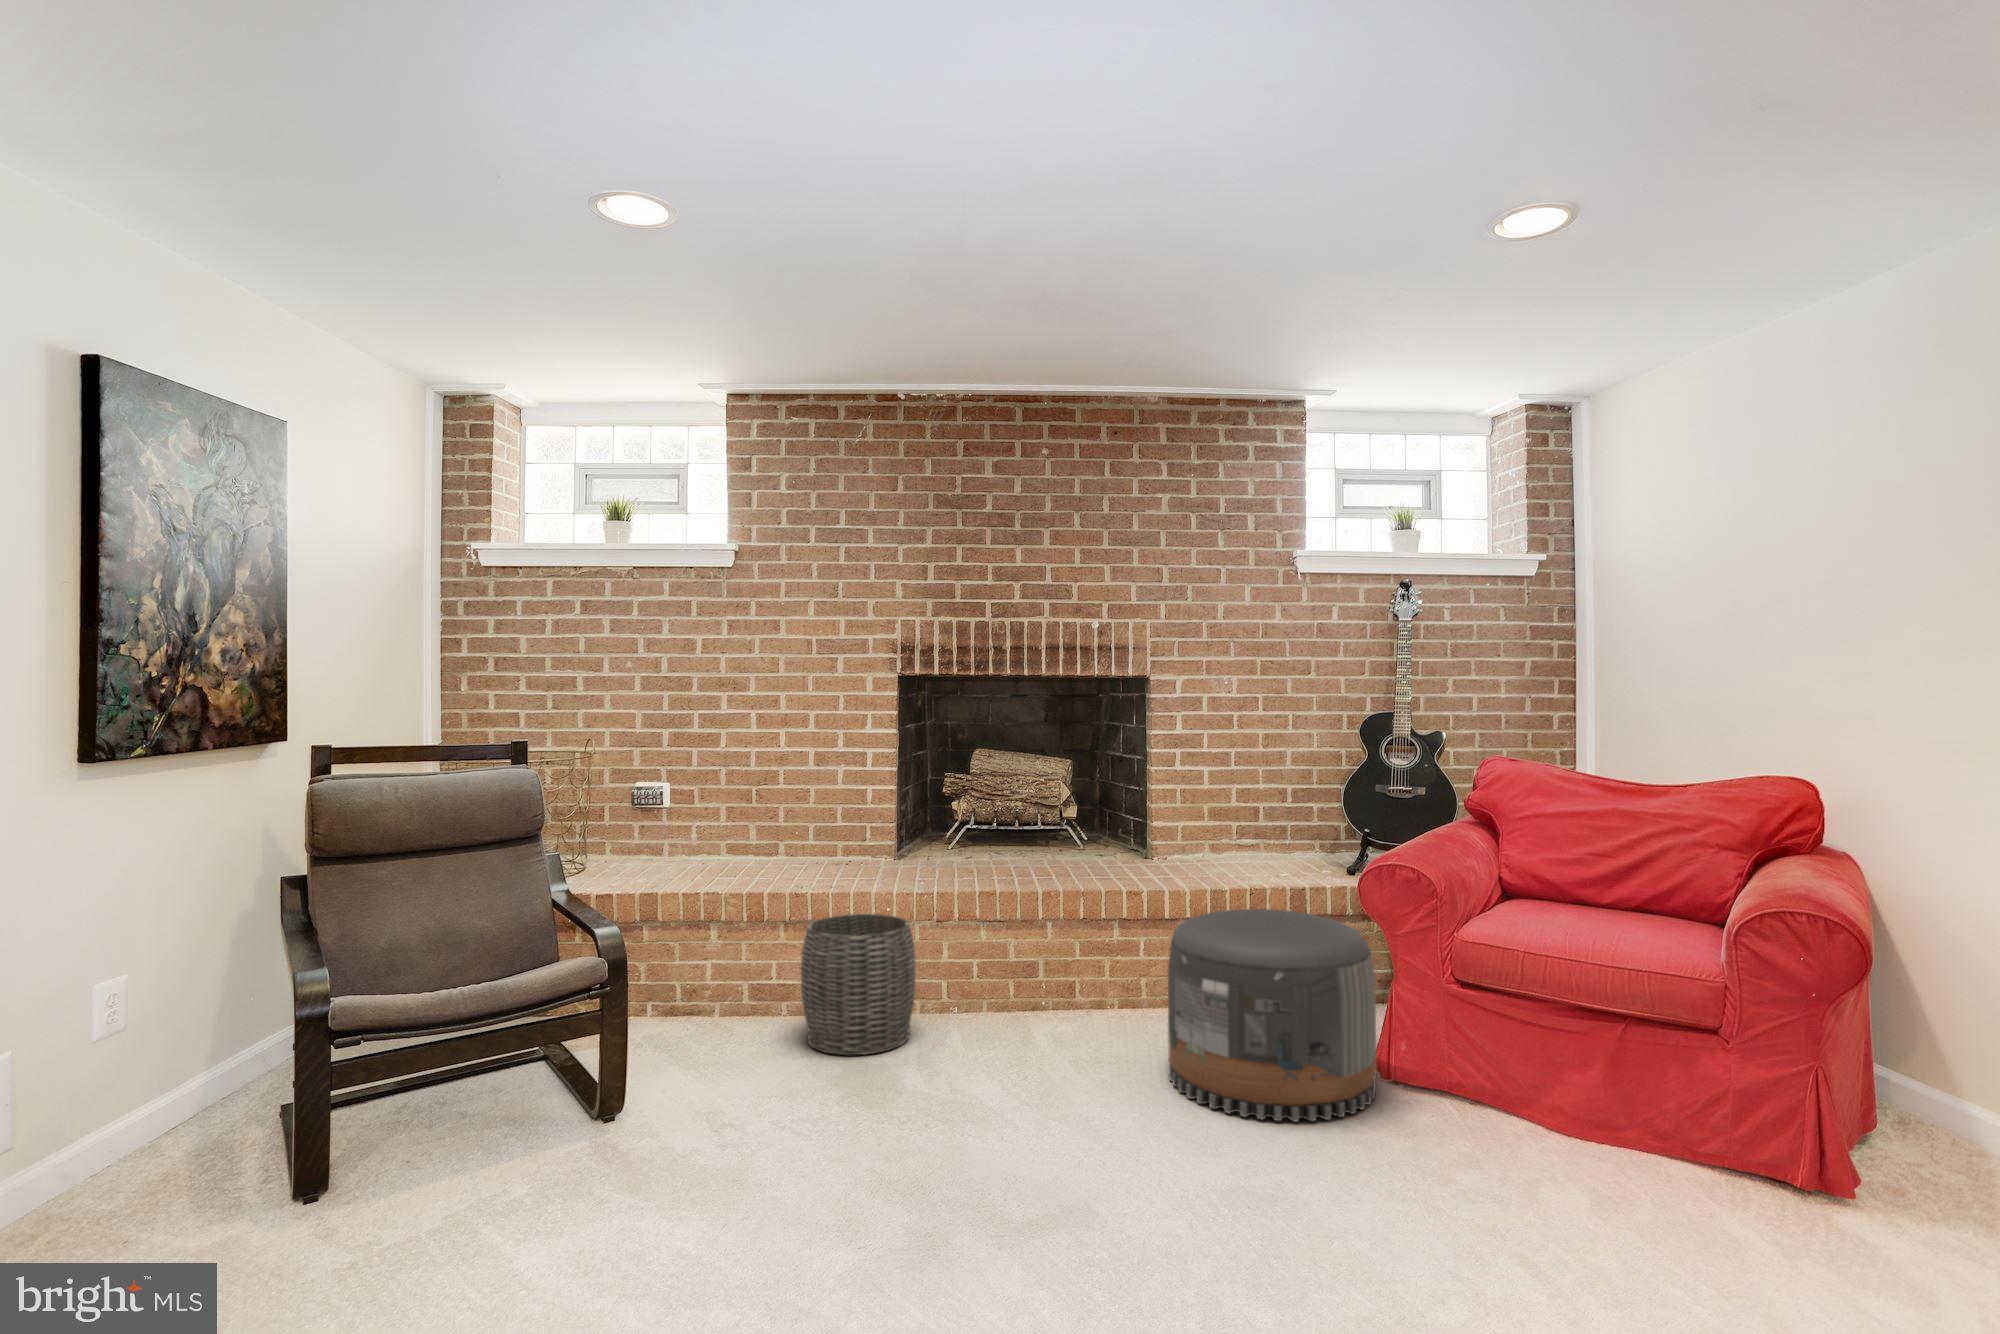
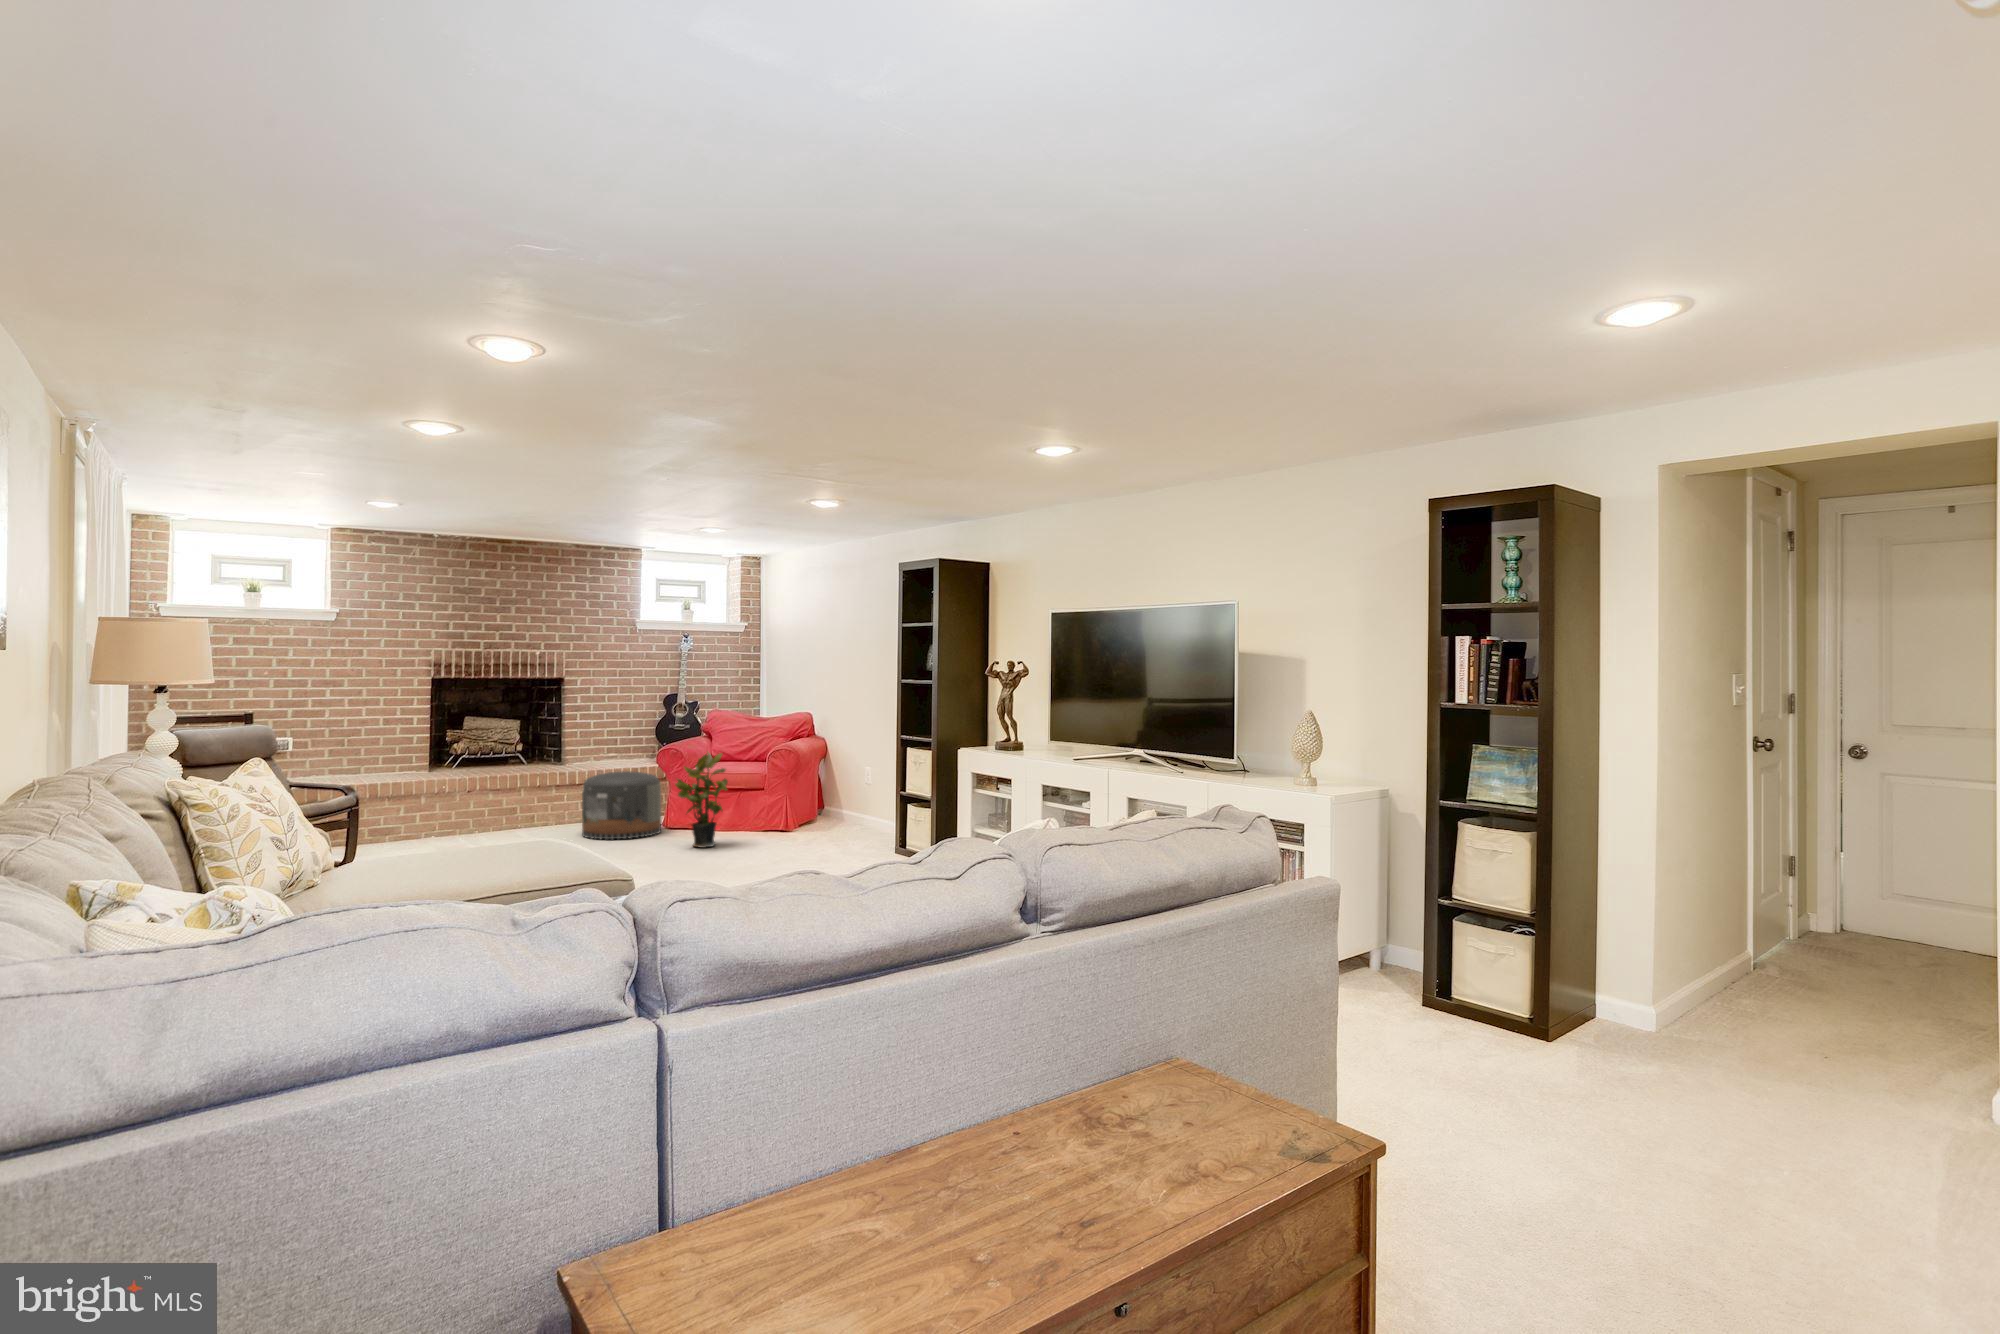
potted plant: none [1439,895,1642,1250] -> present [675,753,728,848]
woven basket: present [801,914,915,1055] -> none [408,789,464,845]

